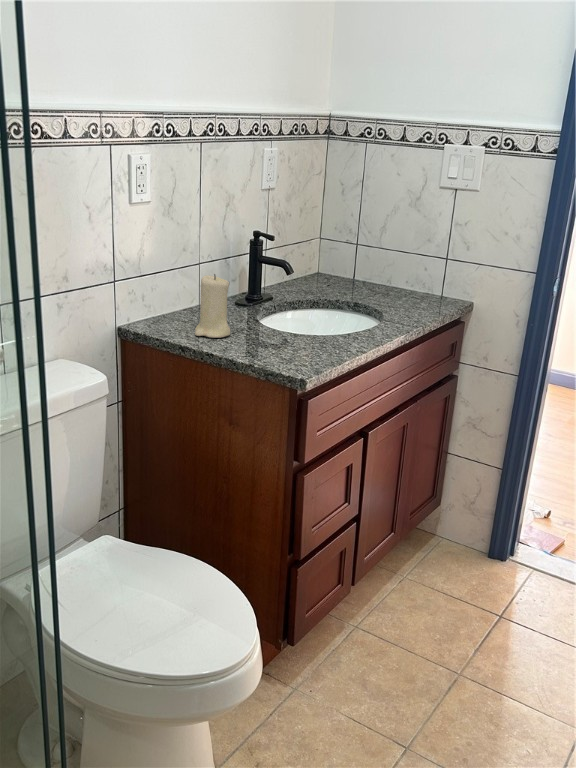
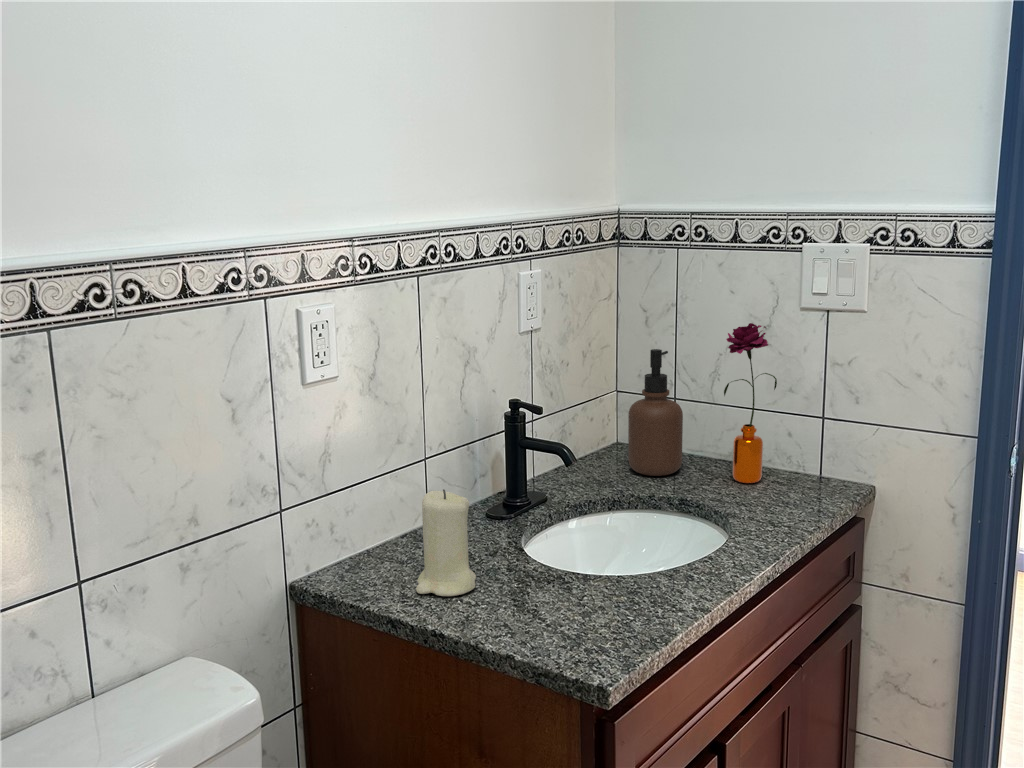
flower: none [388,194,421,297] -> present [724,323,777,483]
soap dispenser: none [324,208,361,290] -> present [628,349,683,476]

